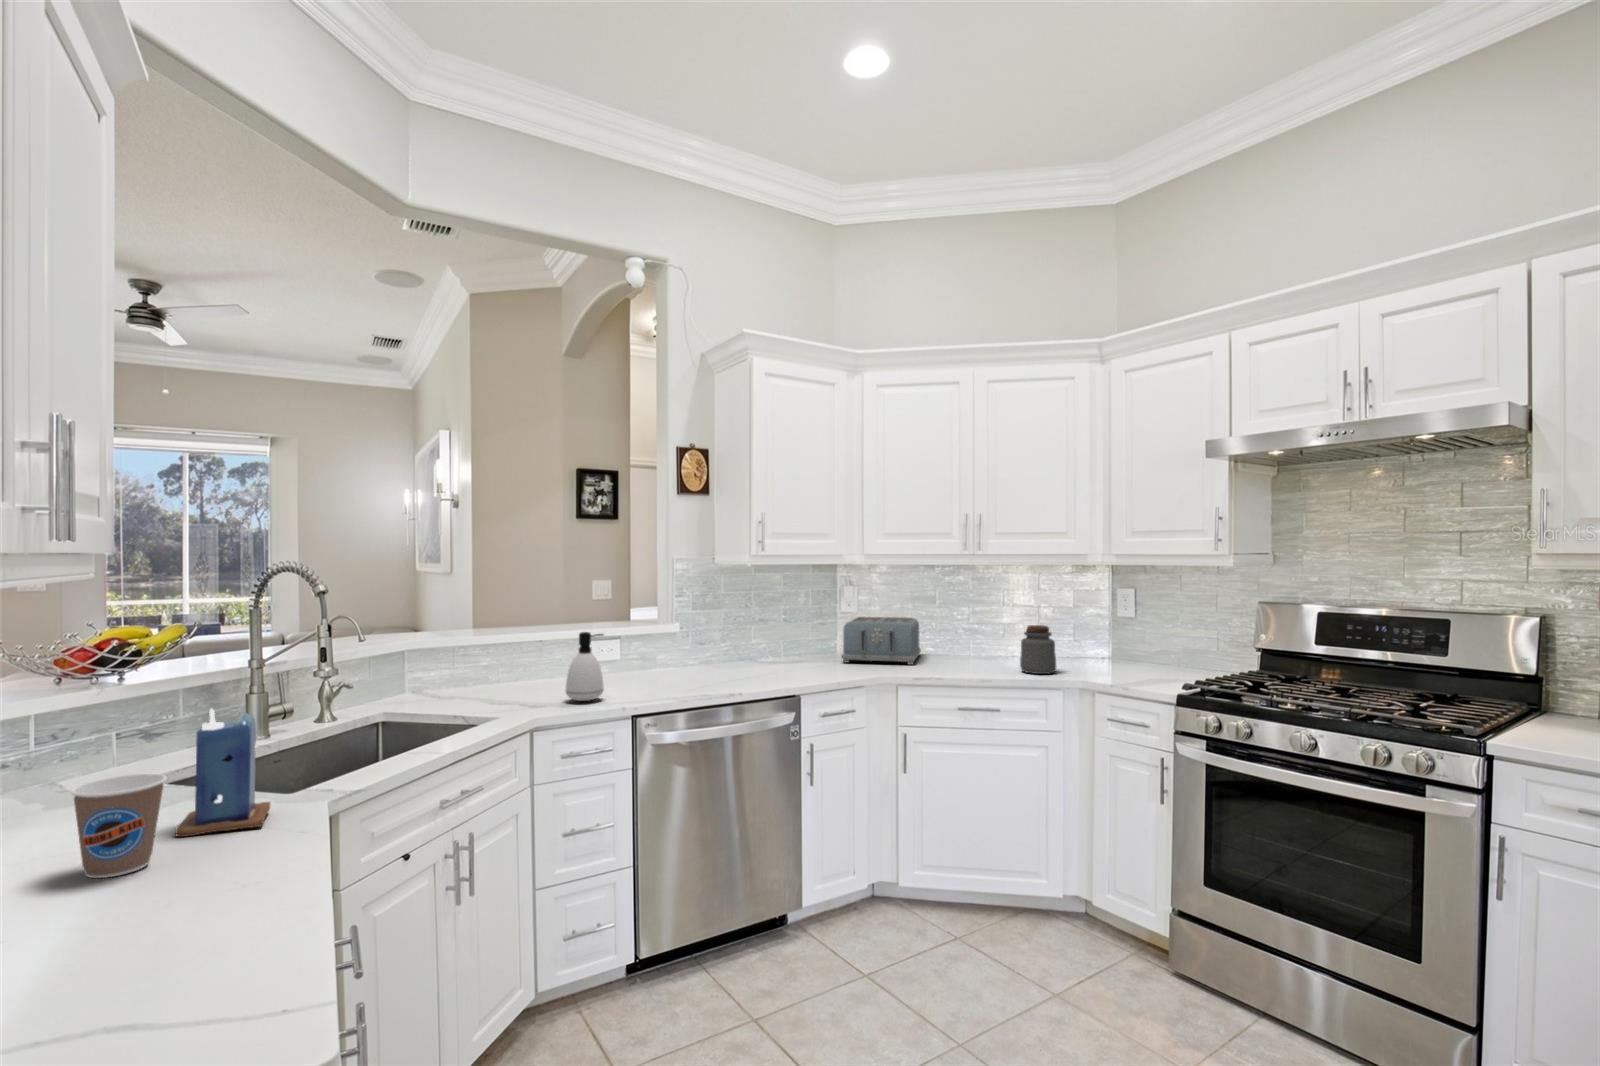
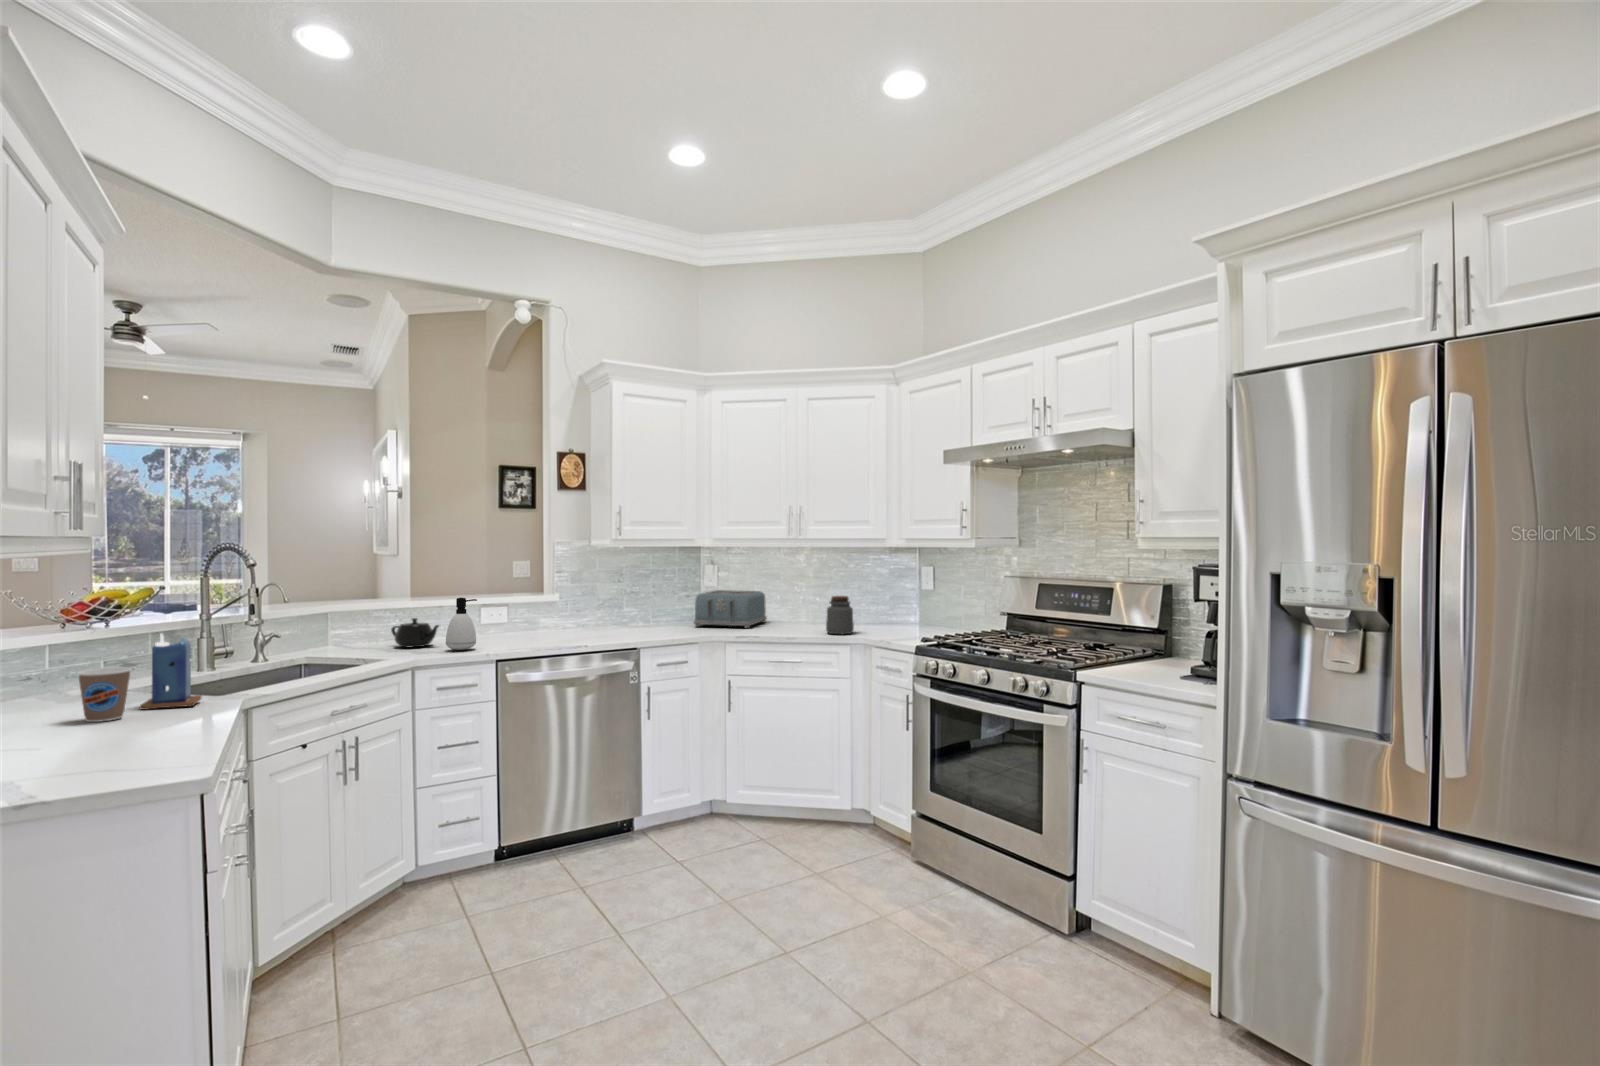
teapot: none [488,658,555,697] -> present [391,618,439,647]

